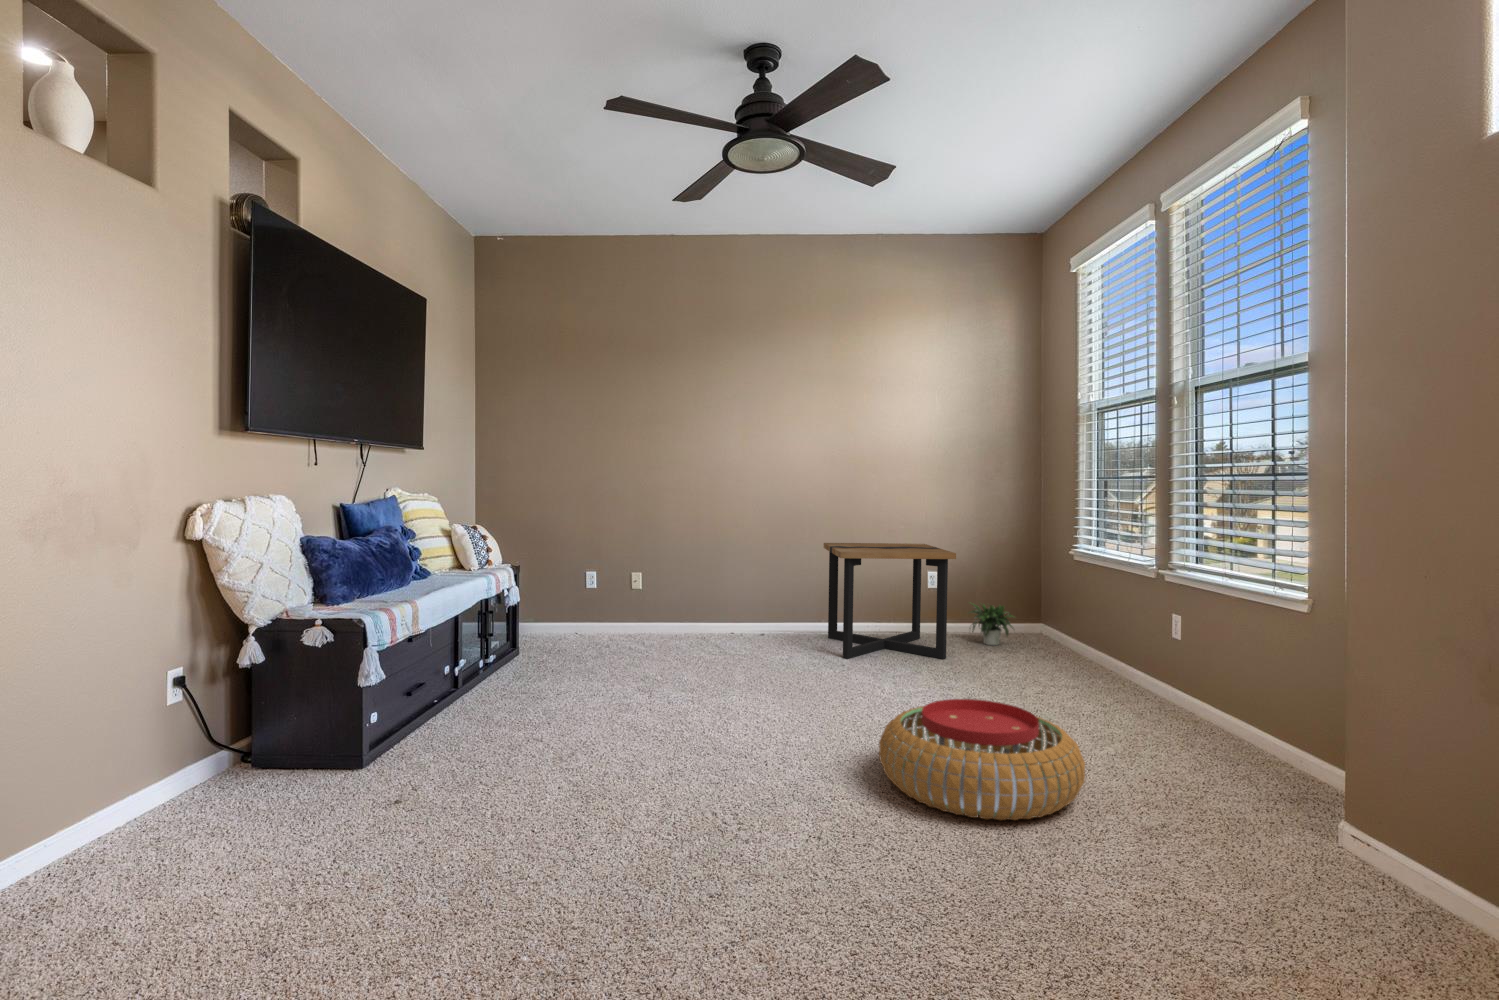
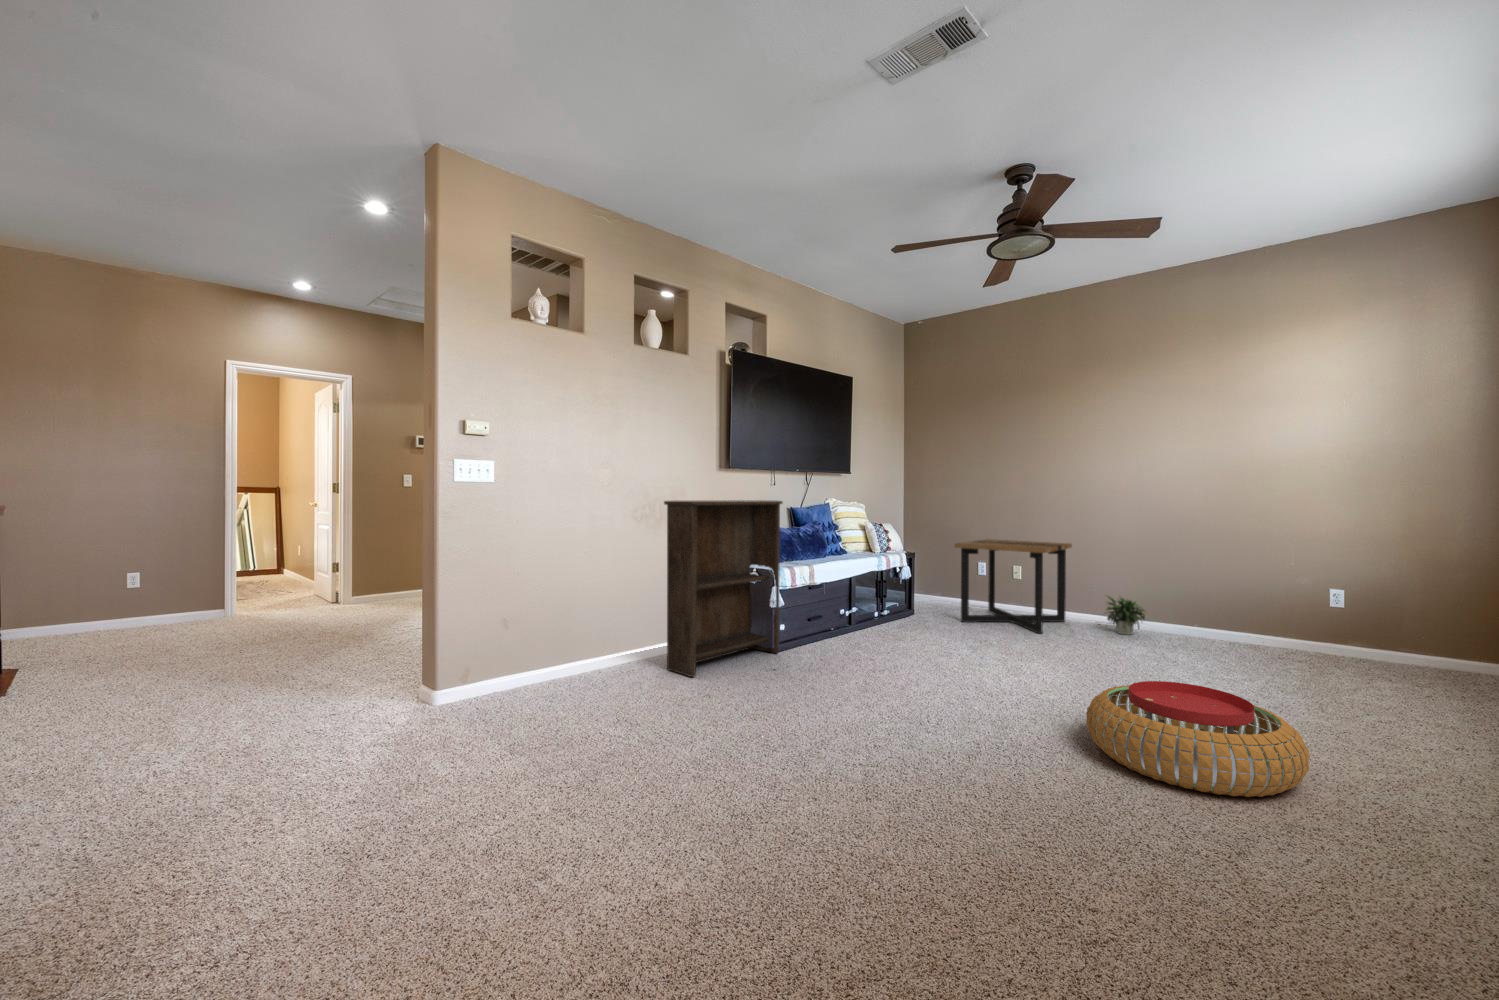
bookshelf: none [144,494,380,867] -> present [664,500,783,677]
side table: present [824,543,956,659] -> present [955,539,1072,633]
potted plant: present [969,604,1013,645] -> present [1106,596,1145,635]

